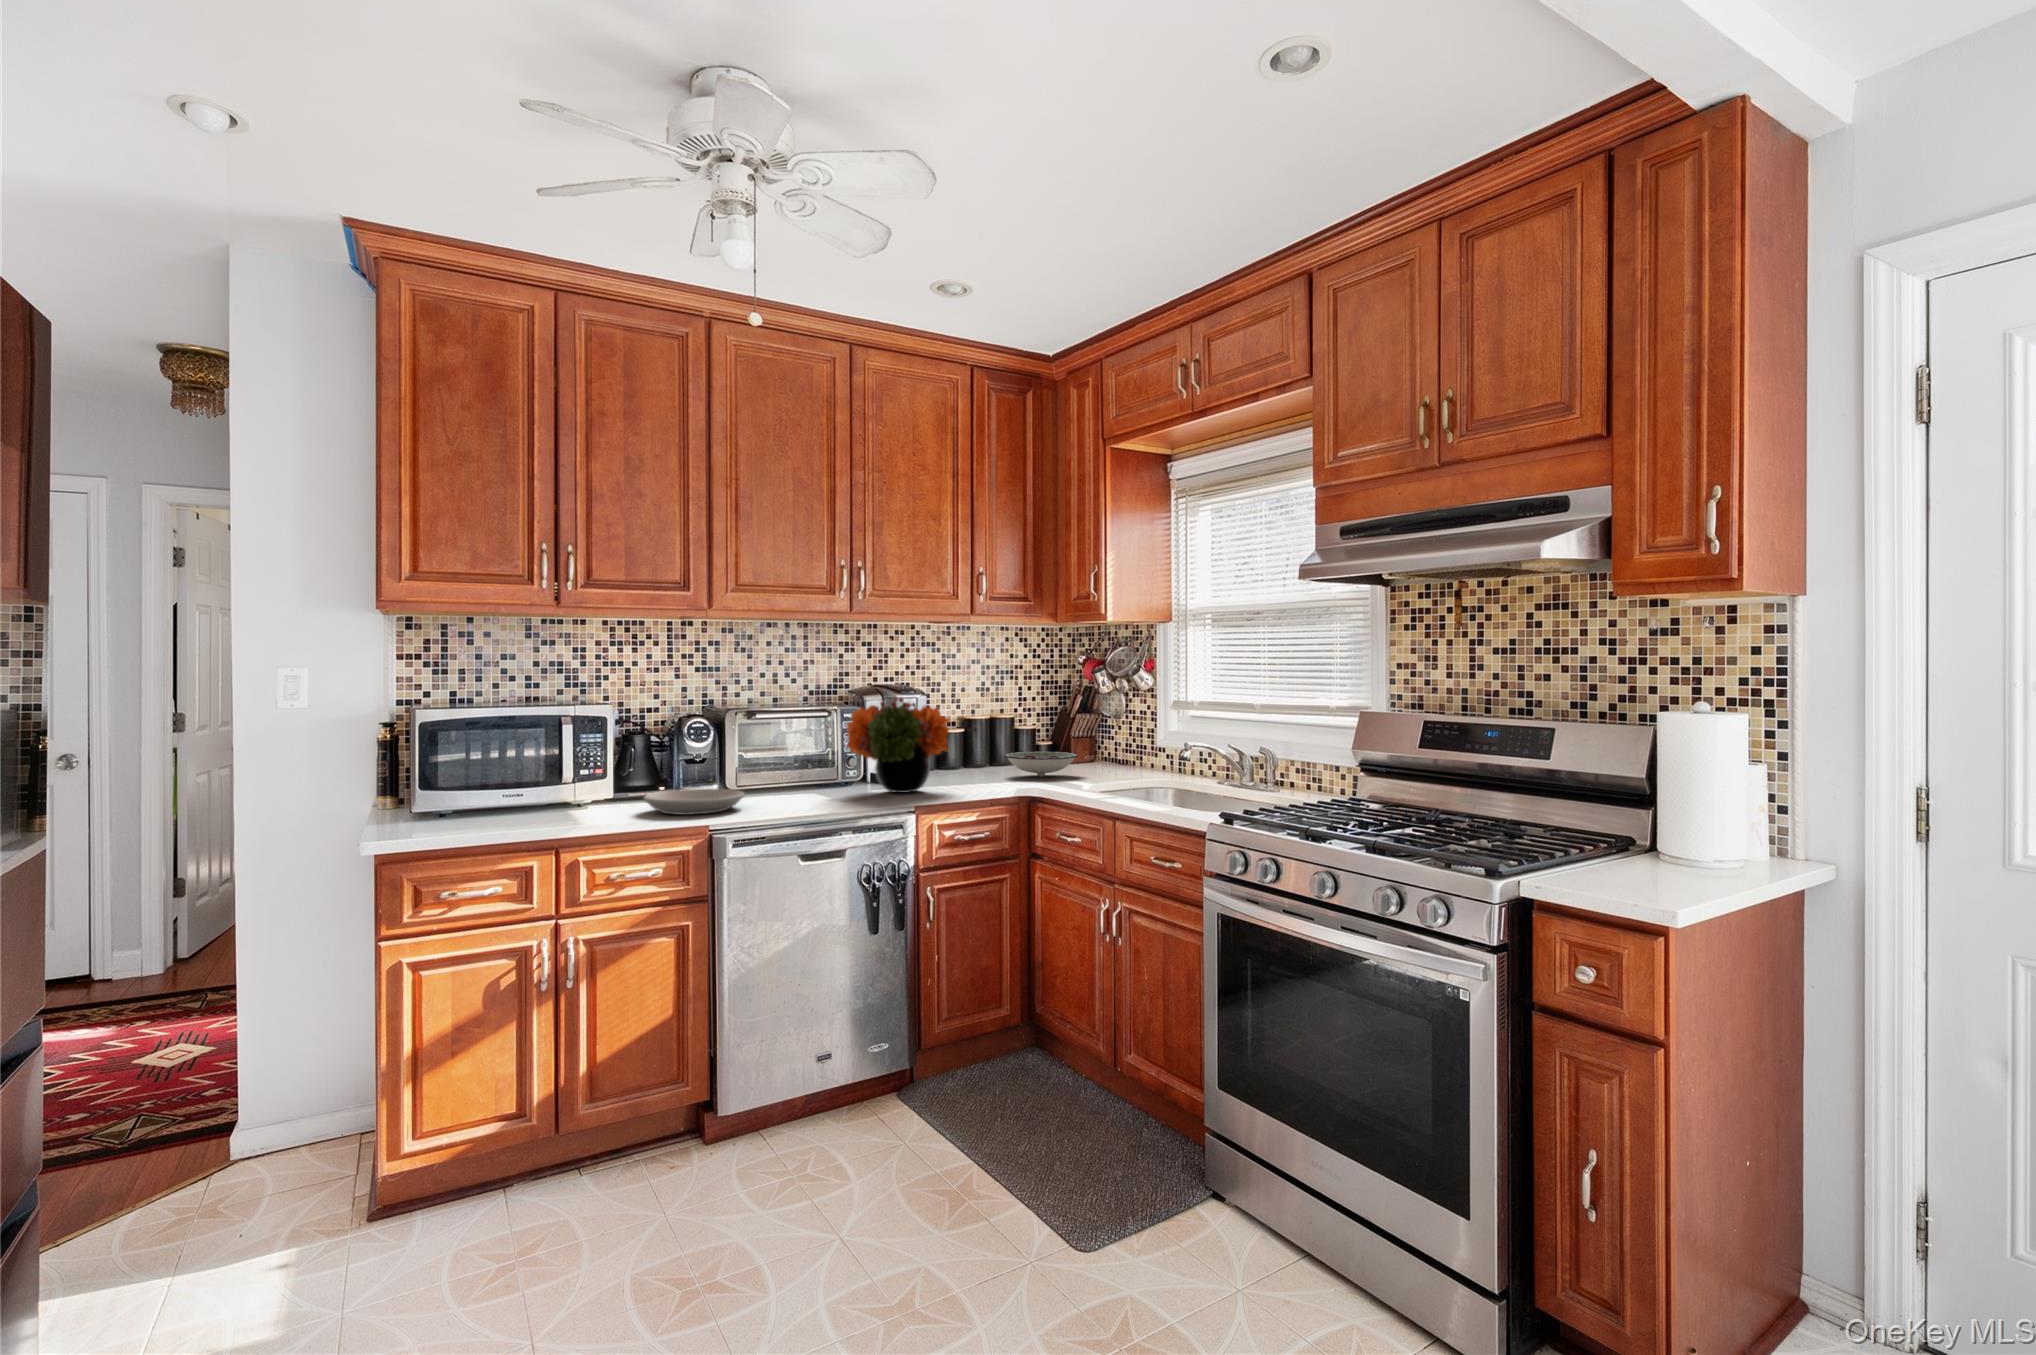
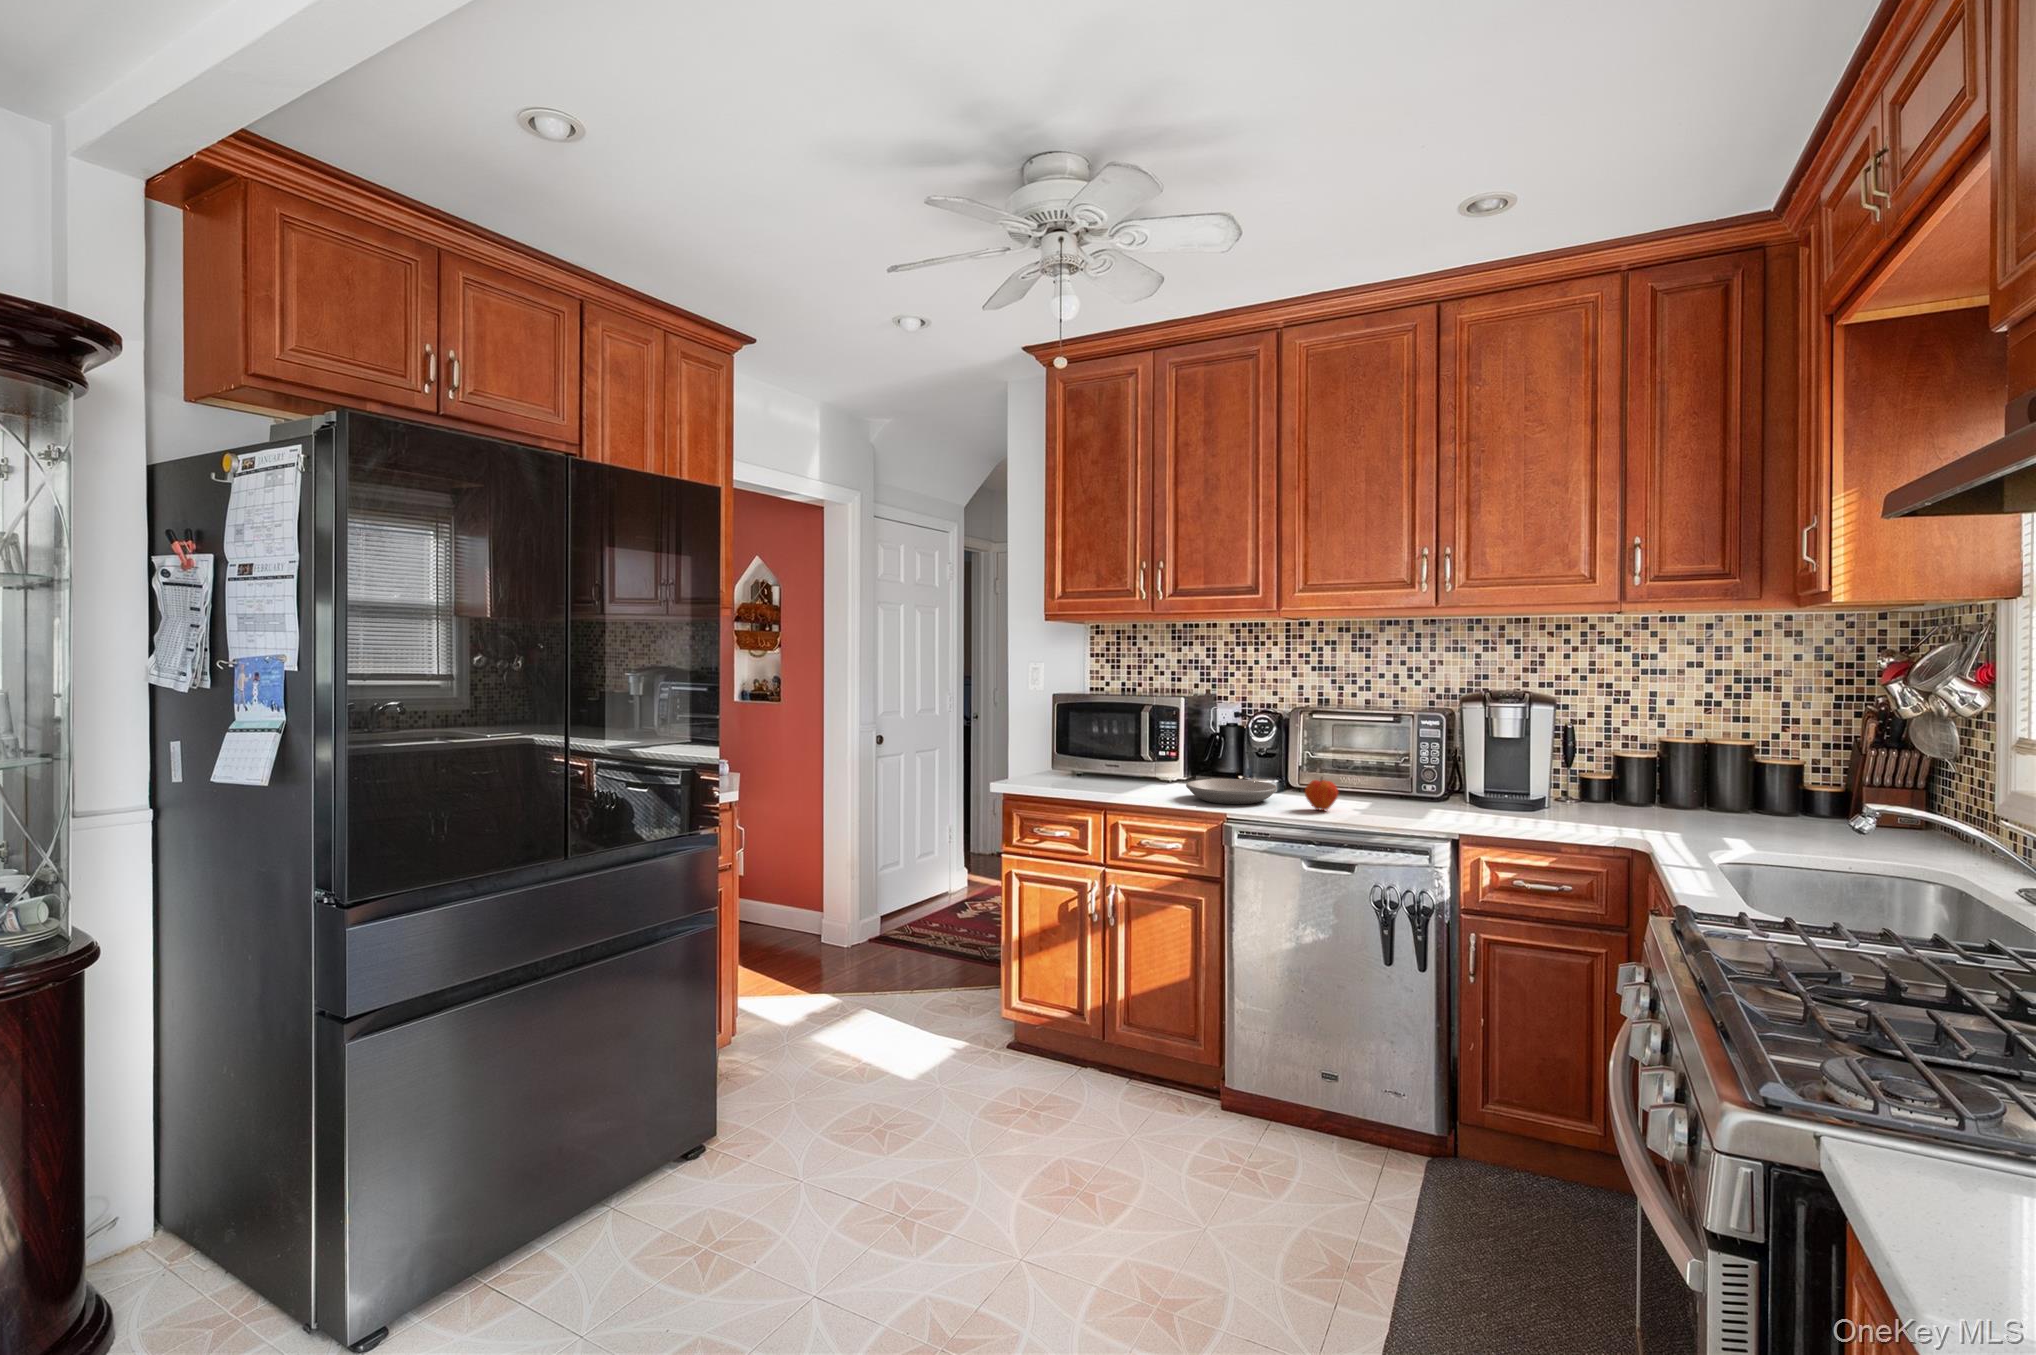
flower arrangement: present [847,697,949,793] -> none [1401,704,1538,817]
bowl: present [1004,752,1078,776] -> none [1670,790,1799,828]
fruit: none [785,771,817,805] -> present [1305,777,1338,810]

